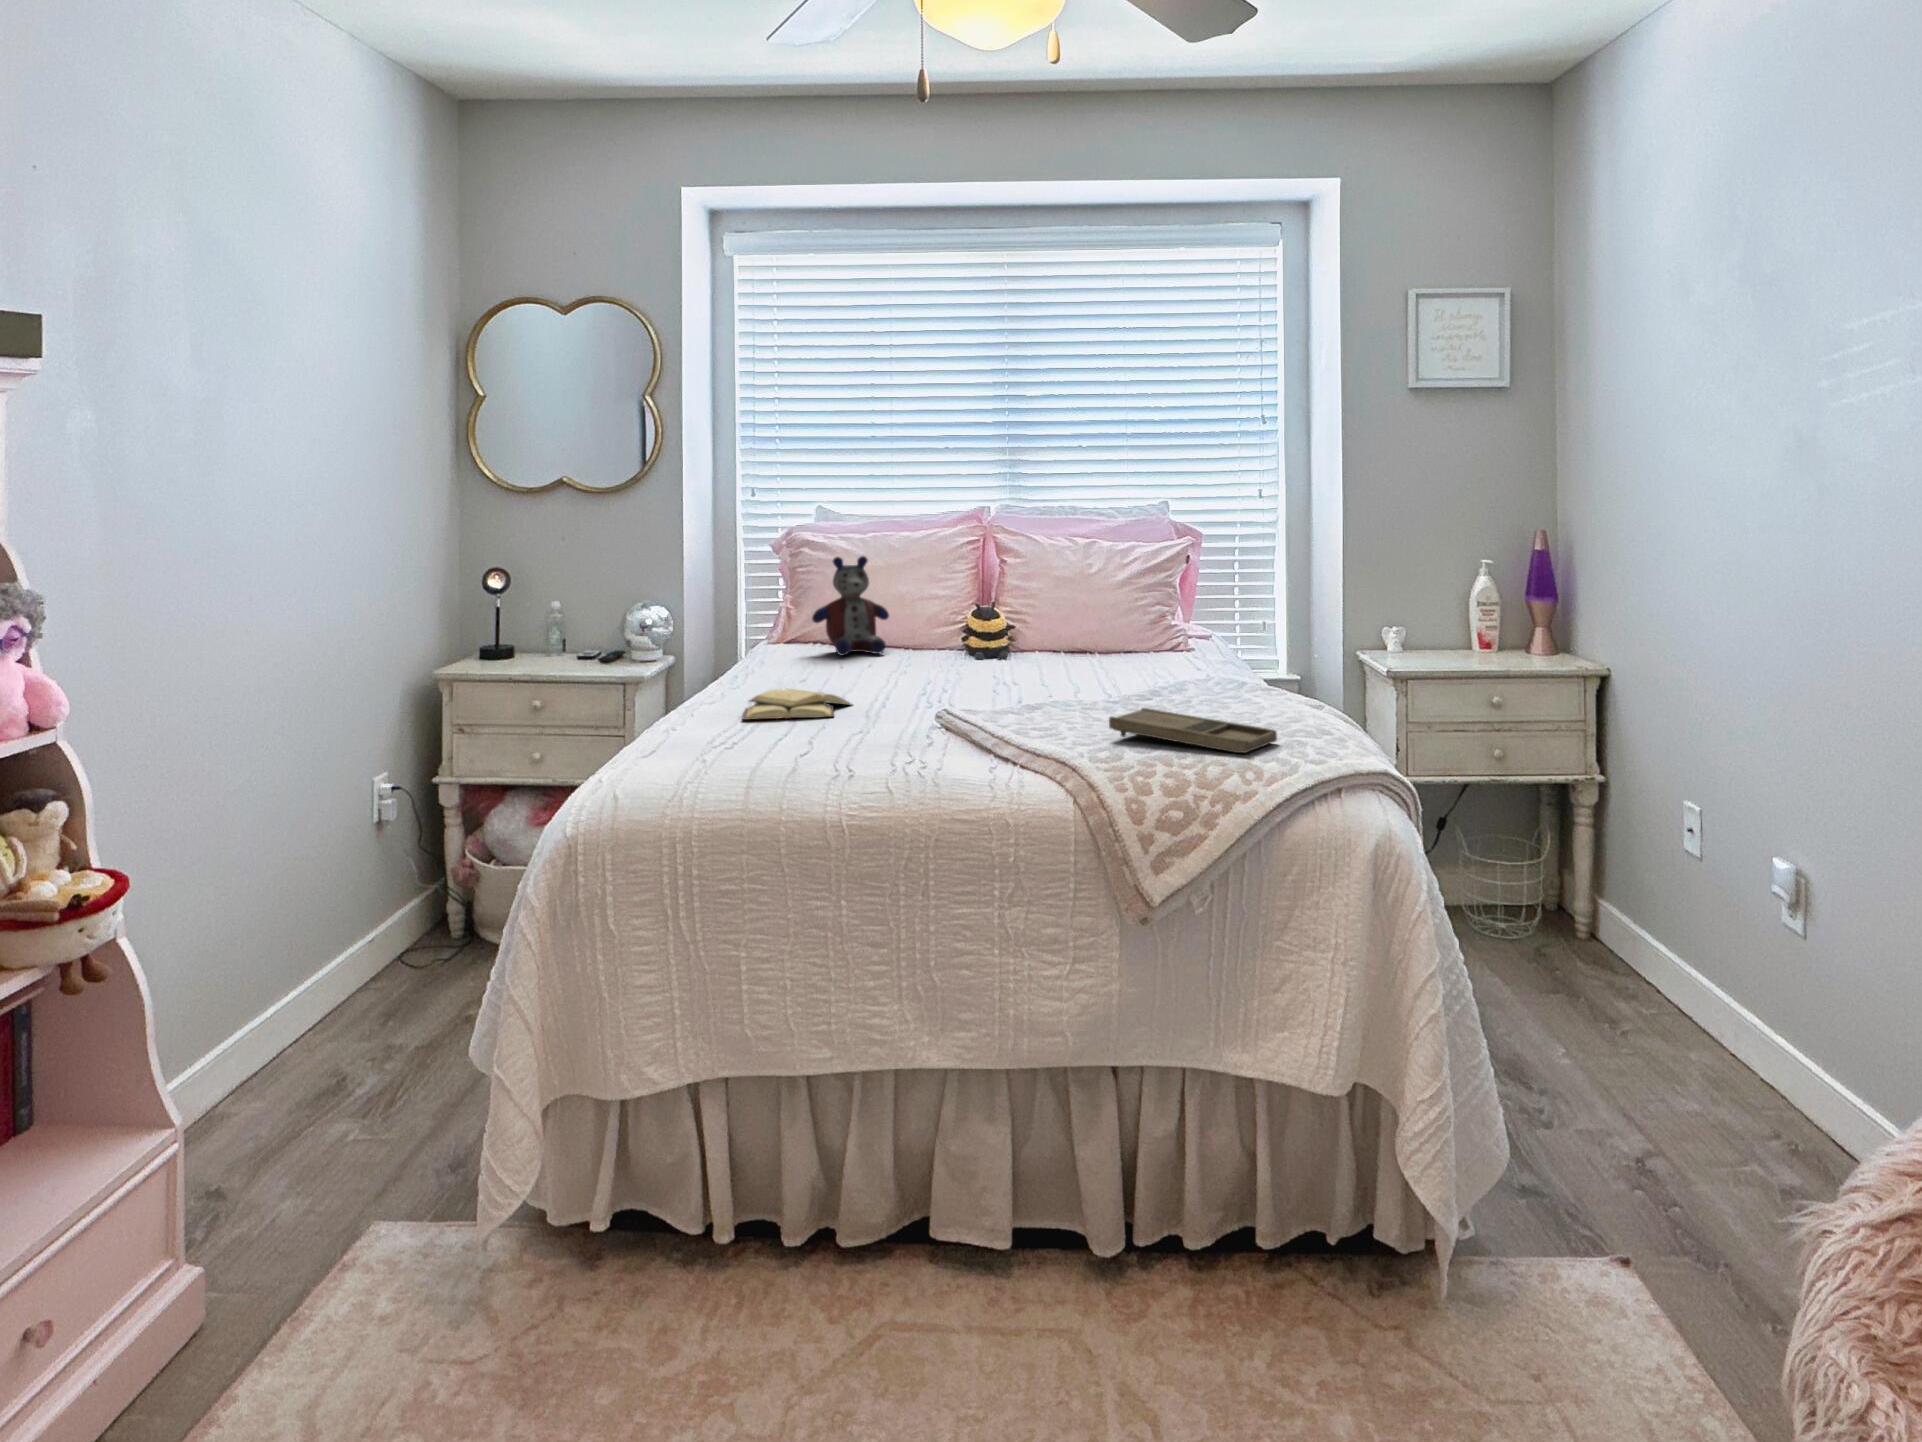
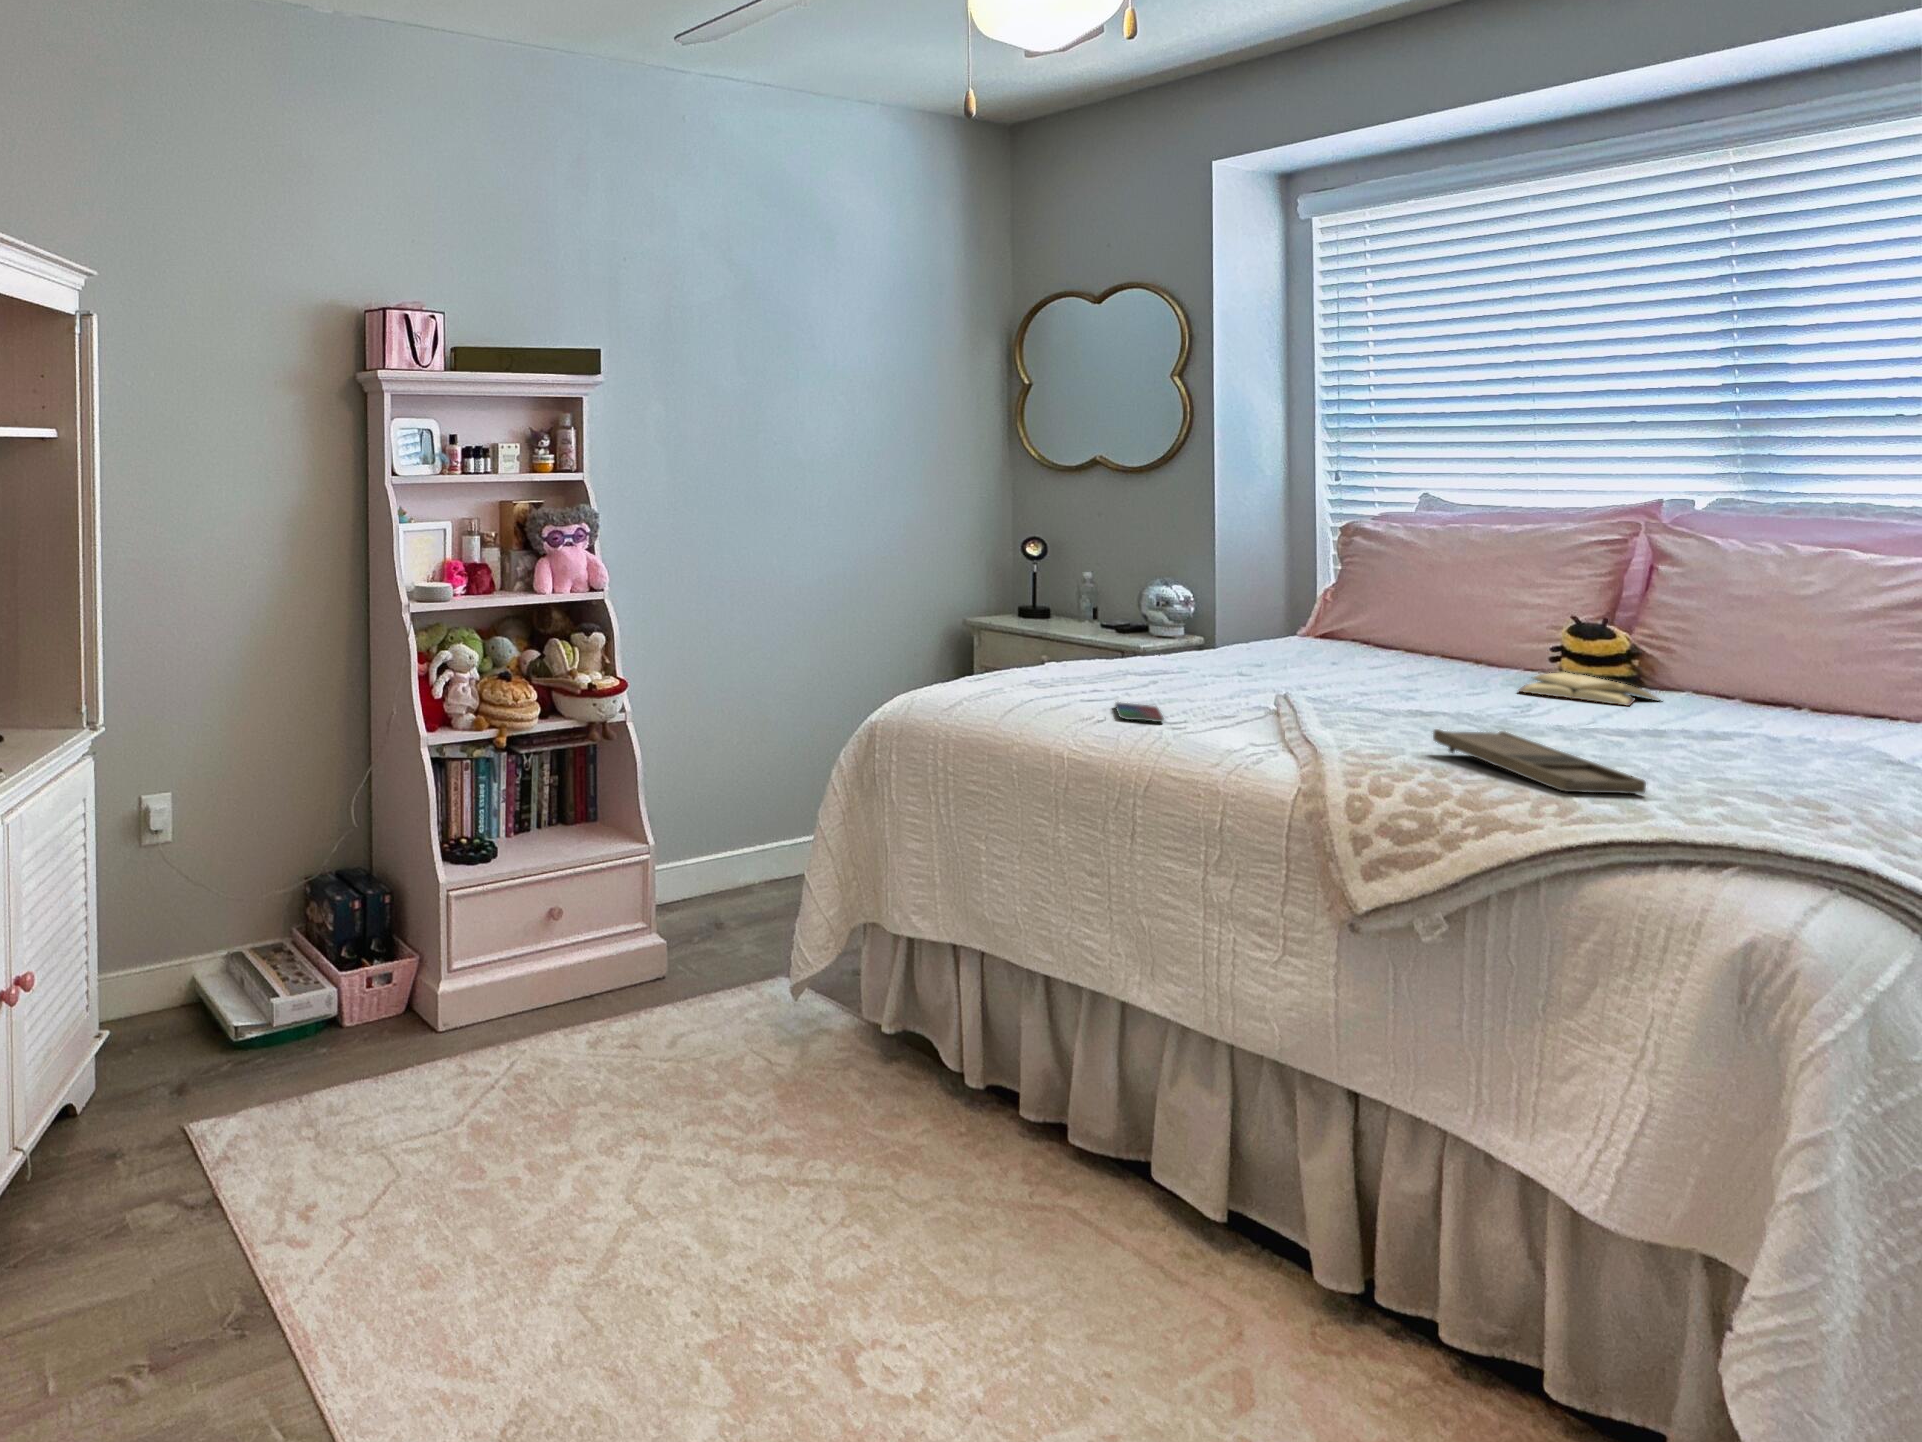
stuffed bear: present [812,556,889,656] -> none [1301,553,1399,655]
diary: present [742,689,851,720] -> present [1519,673,1659,706]
smartphone: none [824,746,898,768] -> present [1115,702,1164,722]

